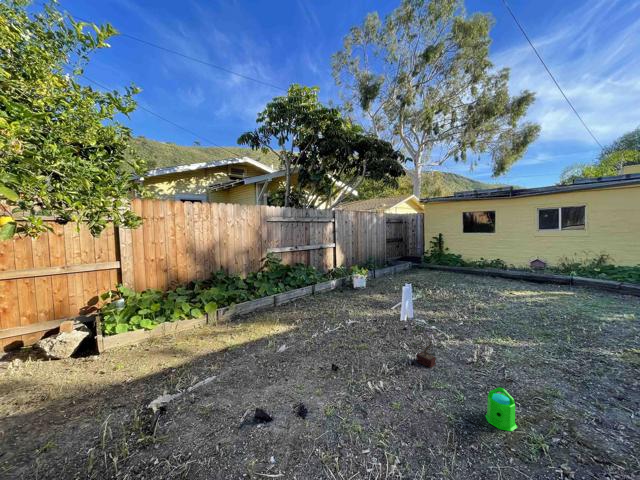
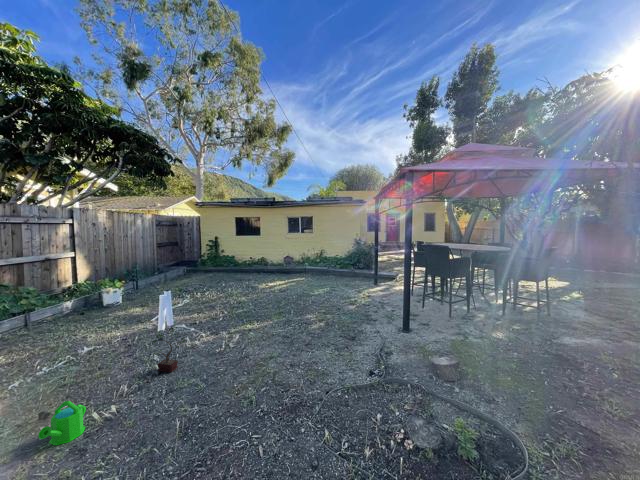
watering can: present [485,387,517,431] -> present [38,401,86,446]

